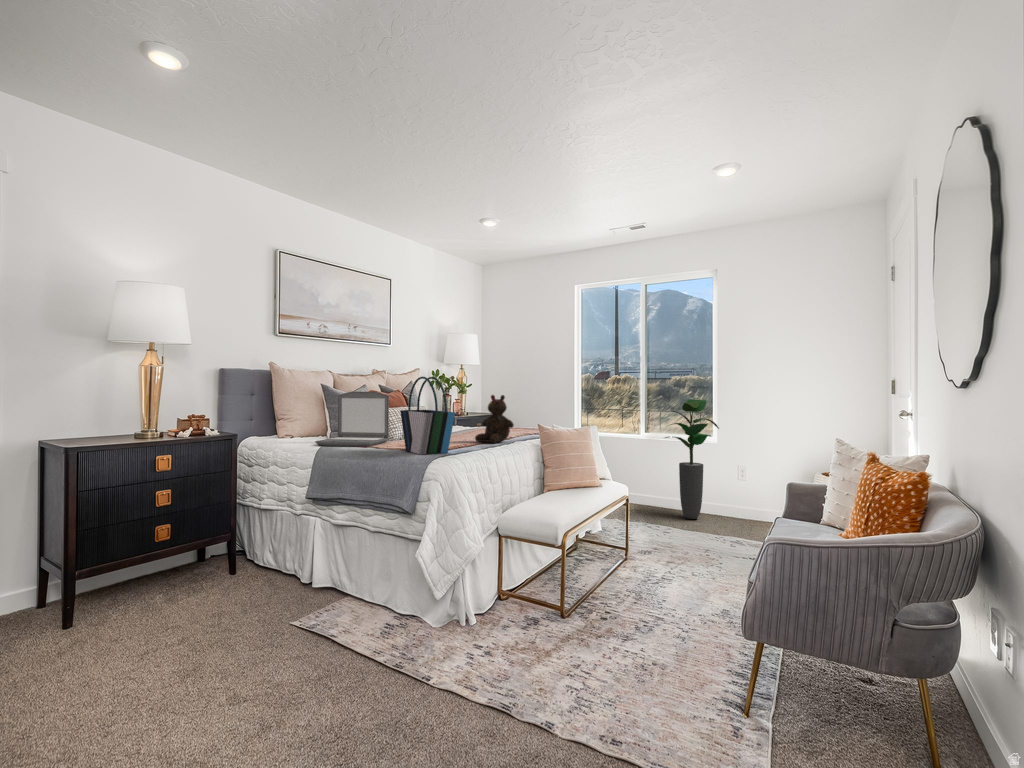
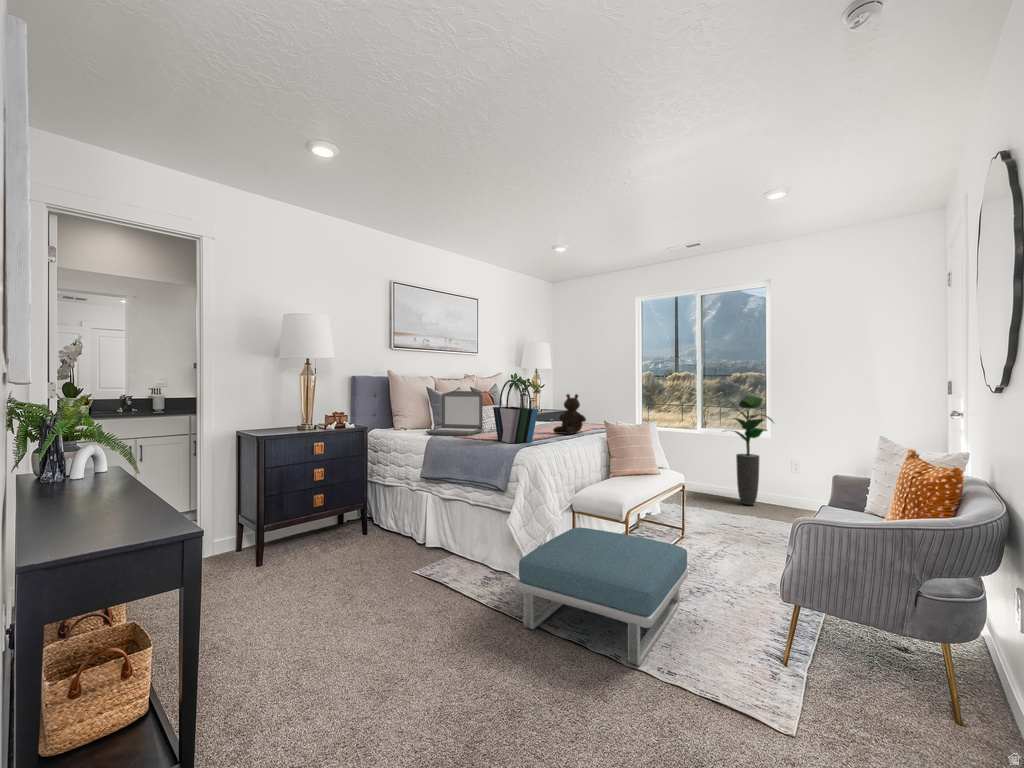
footstool: none [425,556,632,731] -> present [517,527,688,666]

